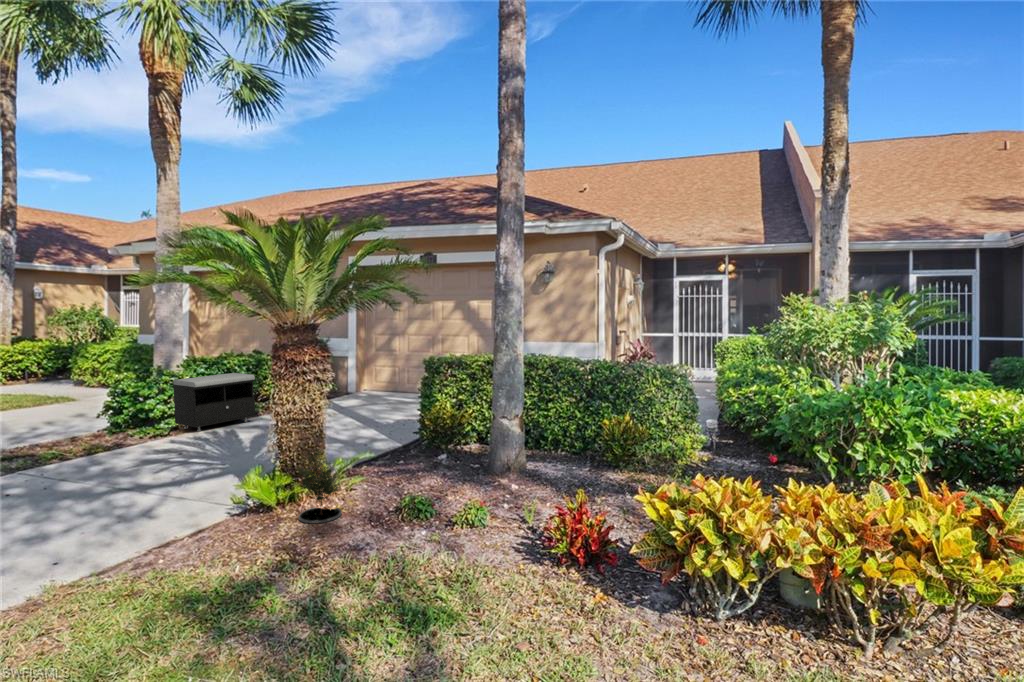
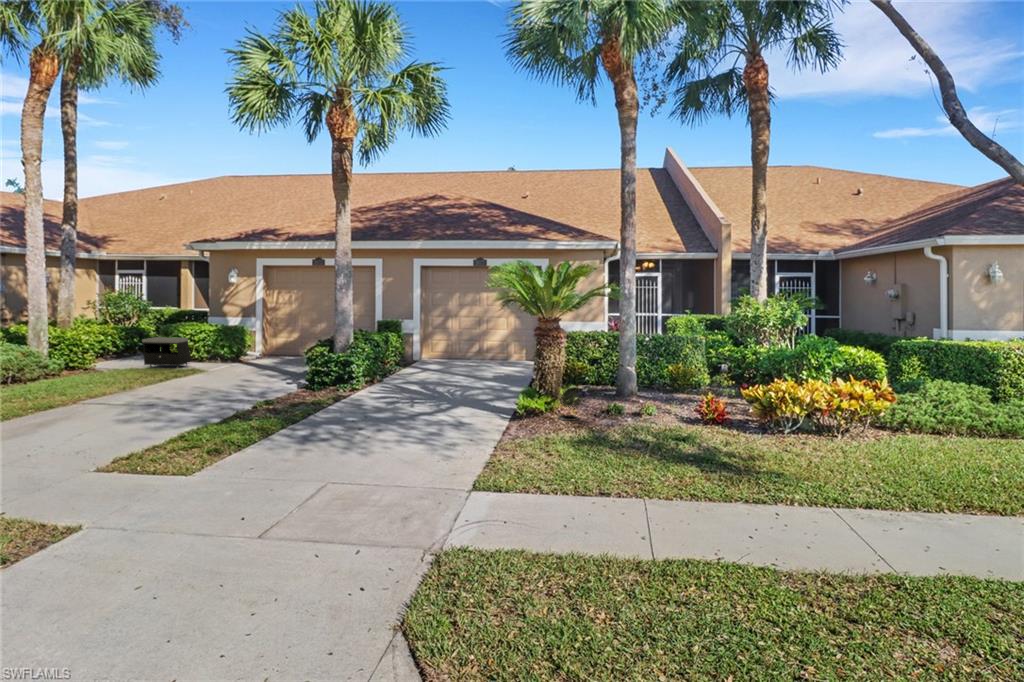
storage bench: present [173,373,255,431] -> present [142,337,192,368]

